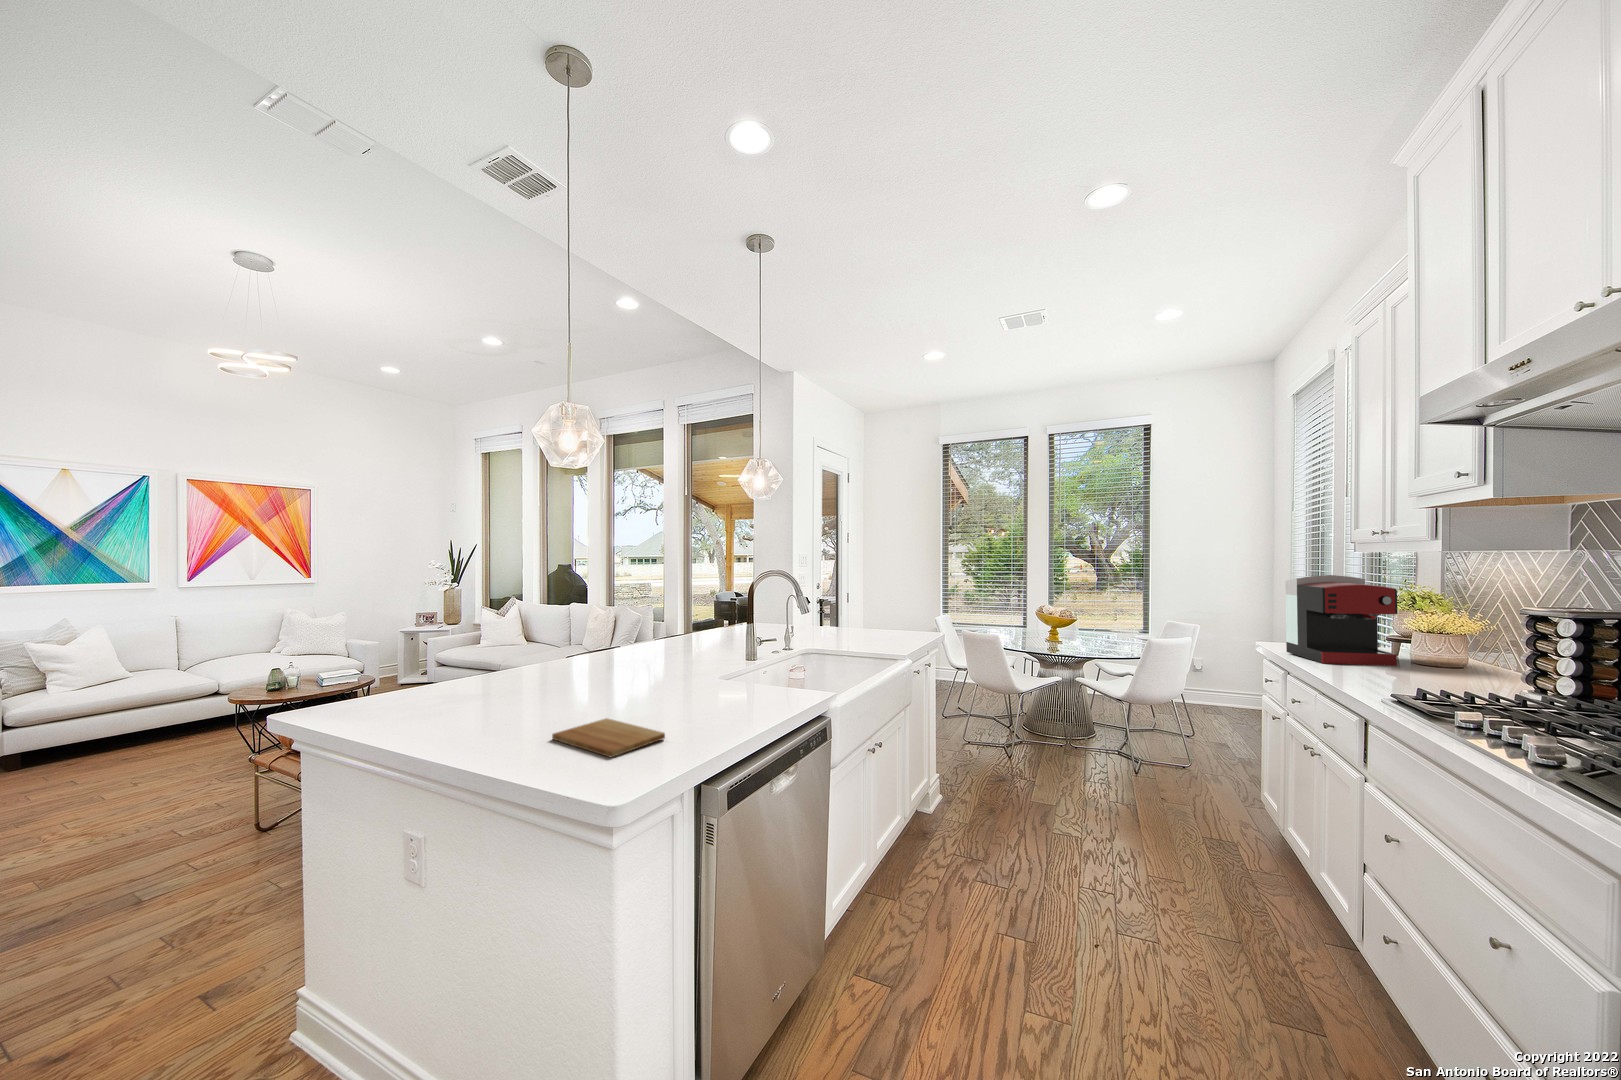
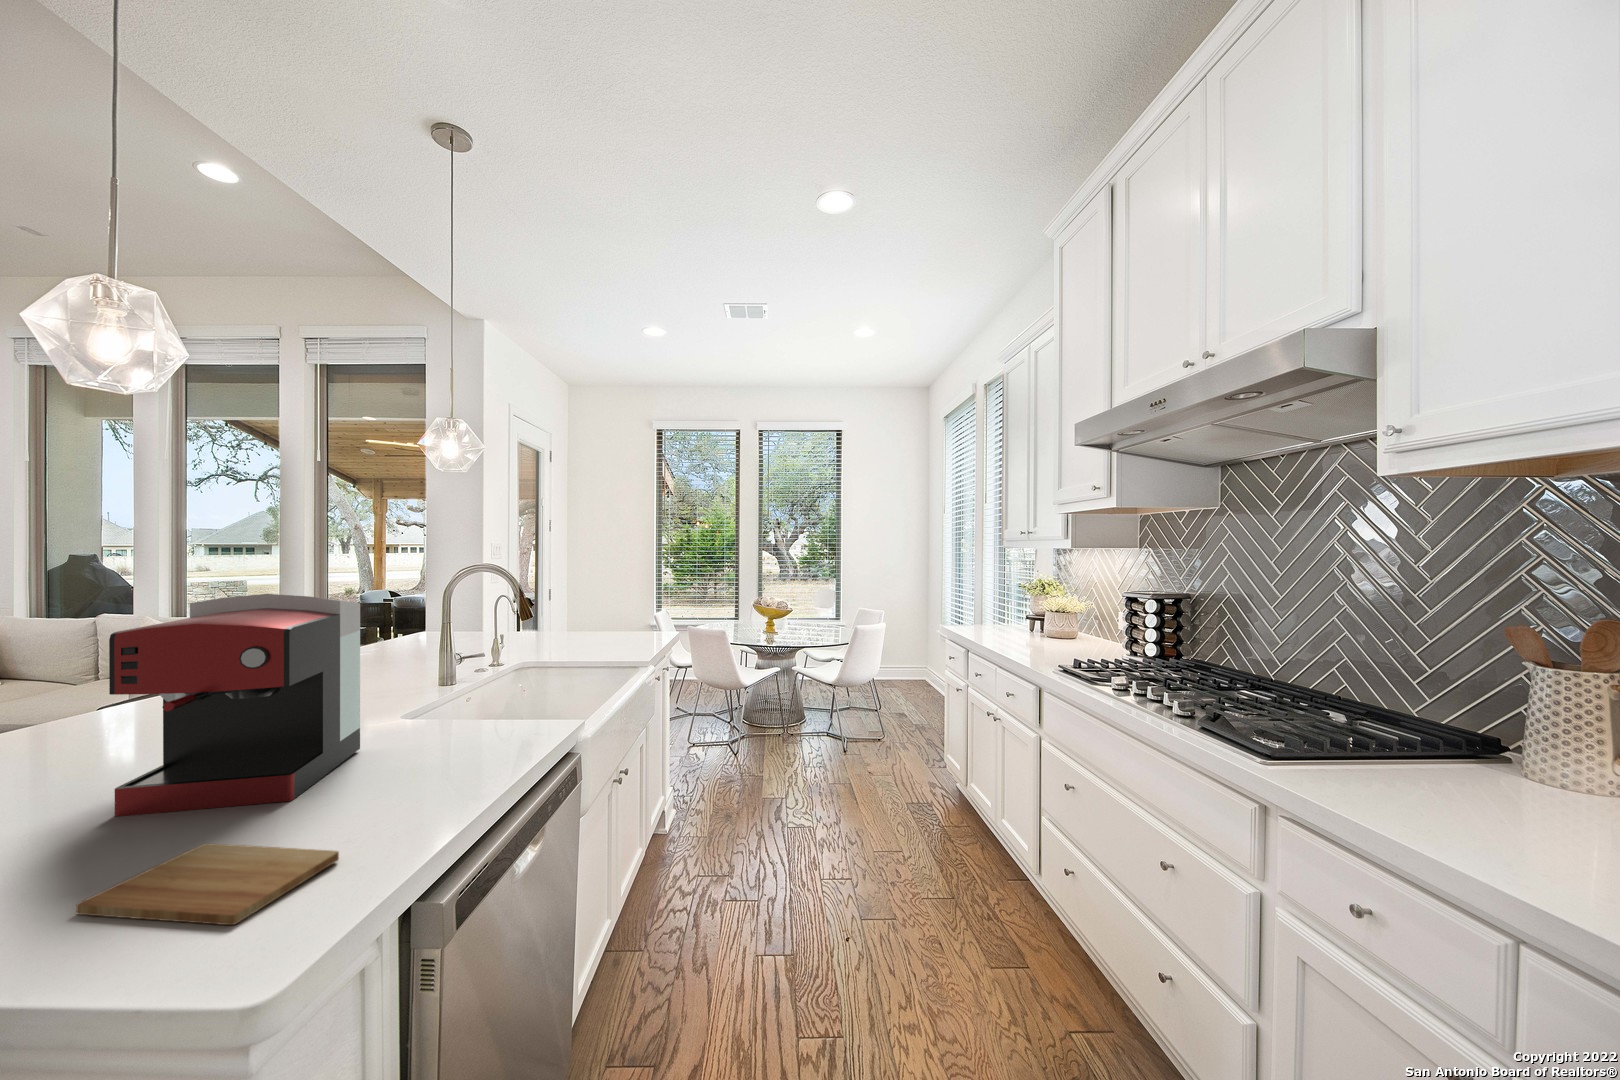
coffee maker: present [1285,575,1397,666] -> present [109,594,360,817]

